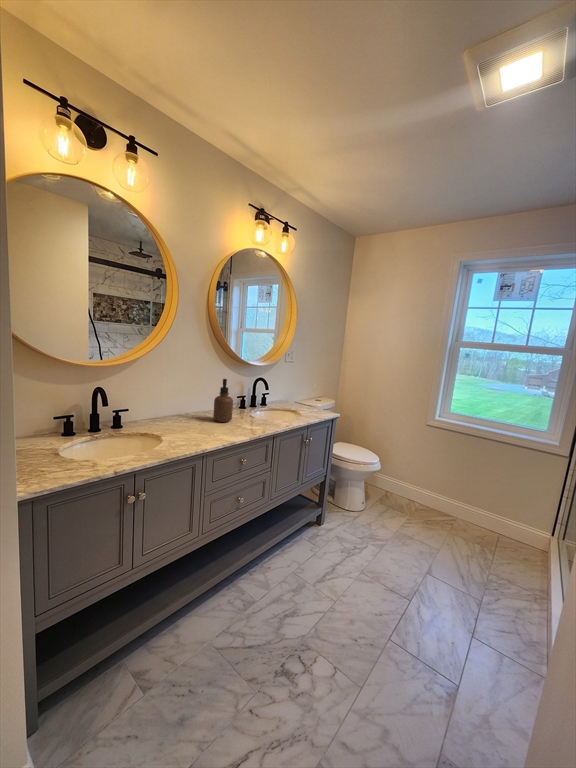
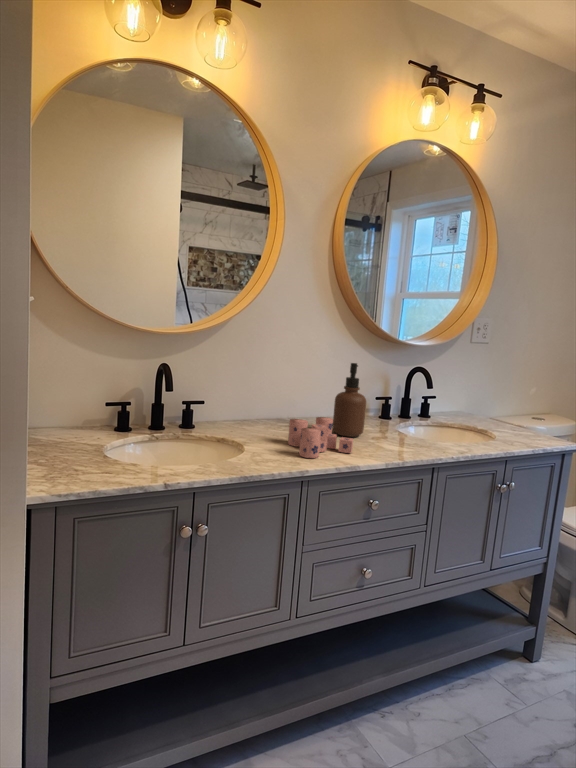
candle: none [189,413,229,440] -> present [288,417,353,458]

